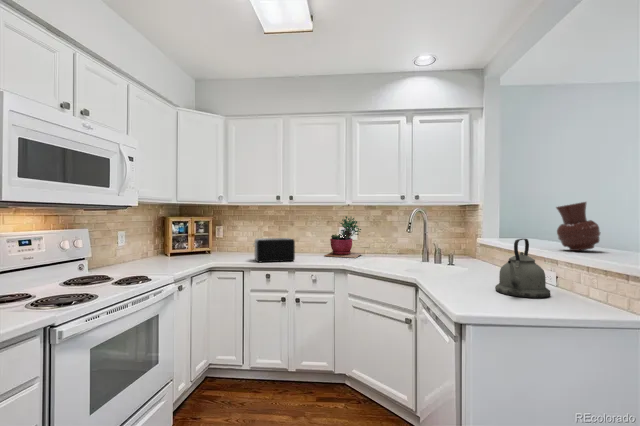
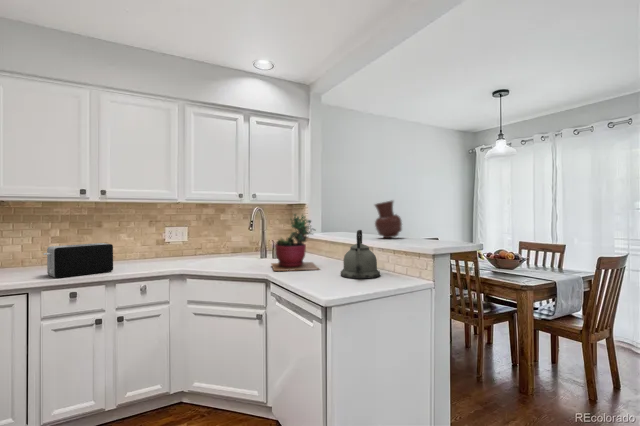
succulent plant: present [324,216,362,258] -> present [272,214,318,271]

